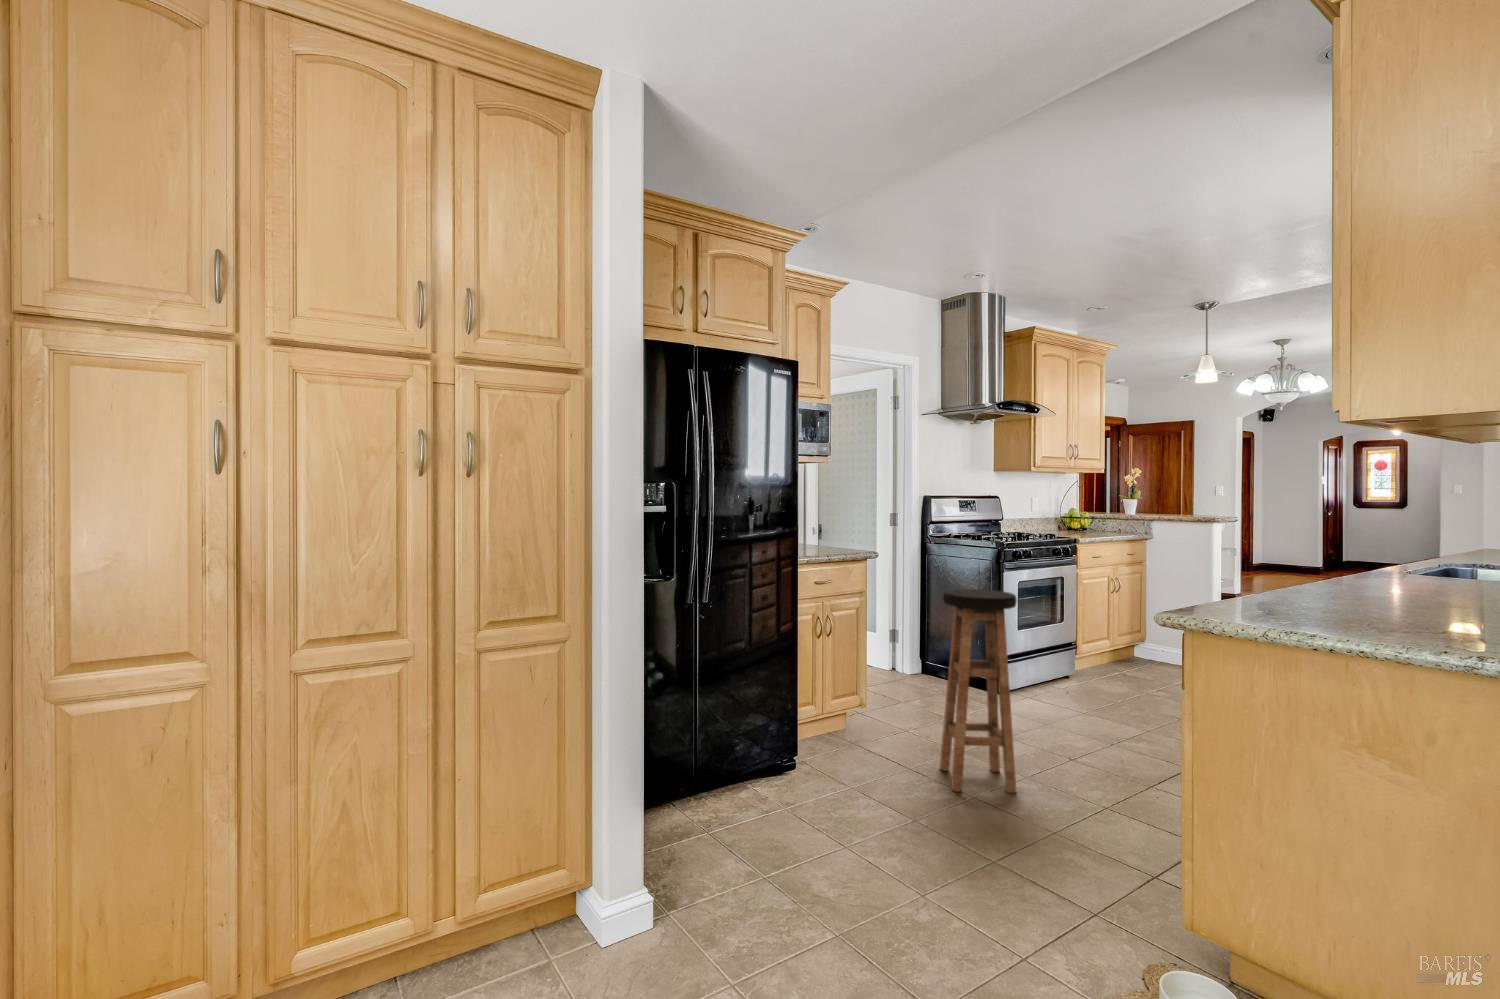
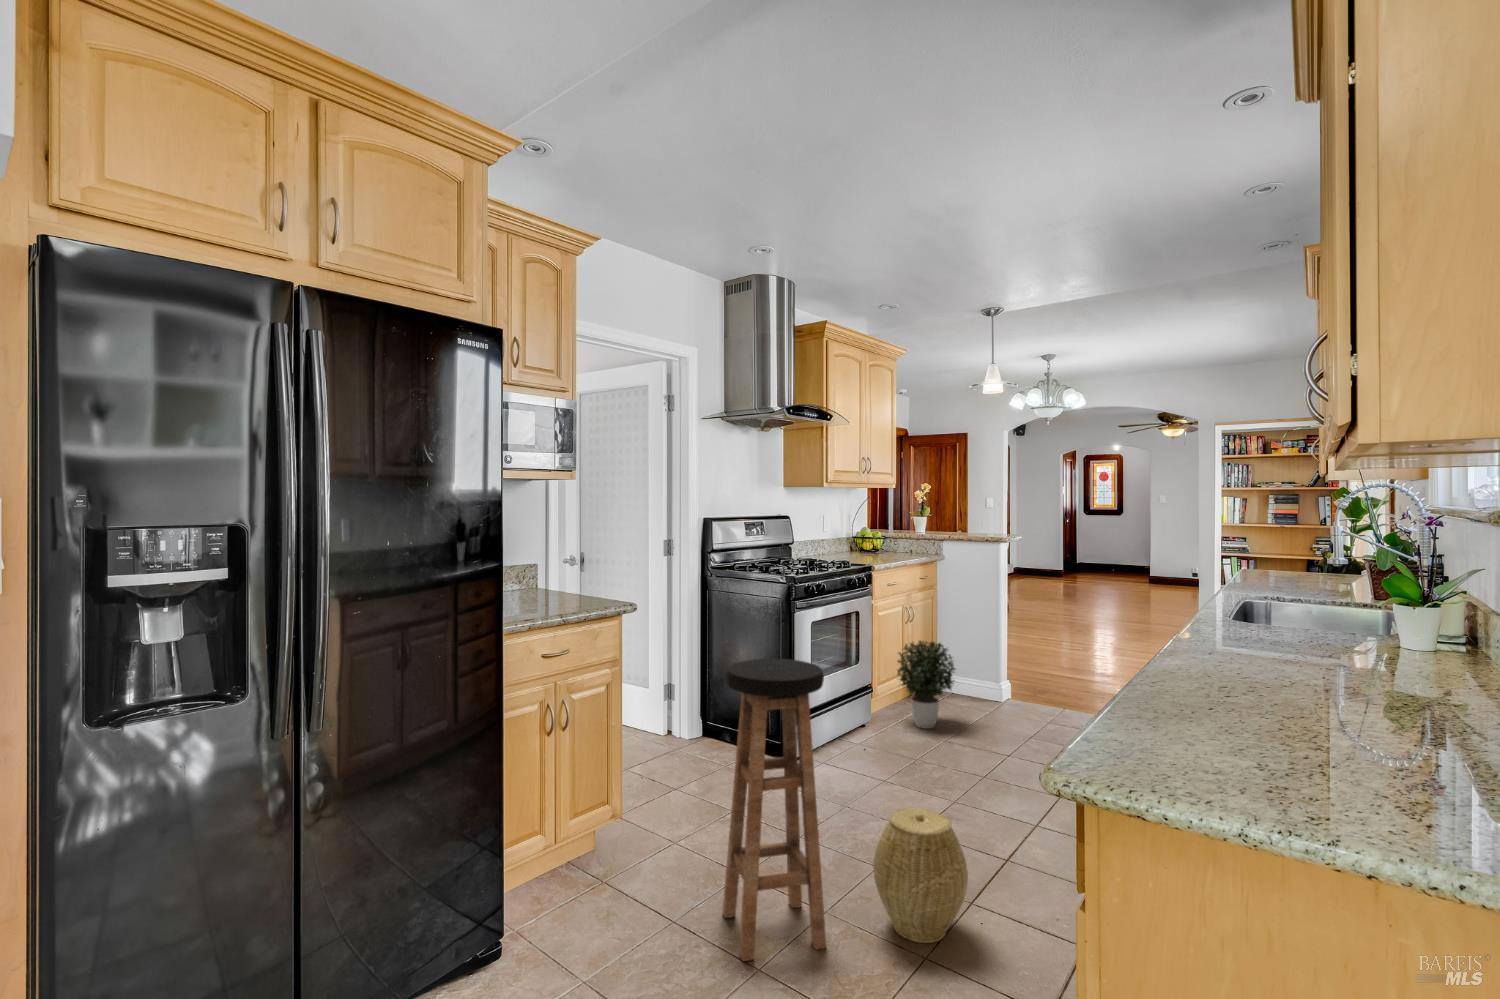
potted plant: none [1099,605,1158,684] -> present [897,641,955,729]
woven basket: none [1055,705,1132,800] -> present [873,808,968,943]

